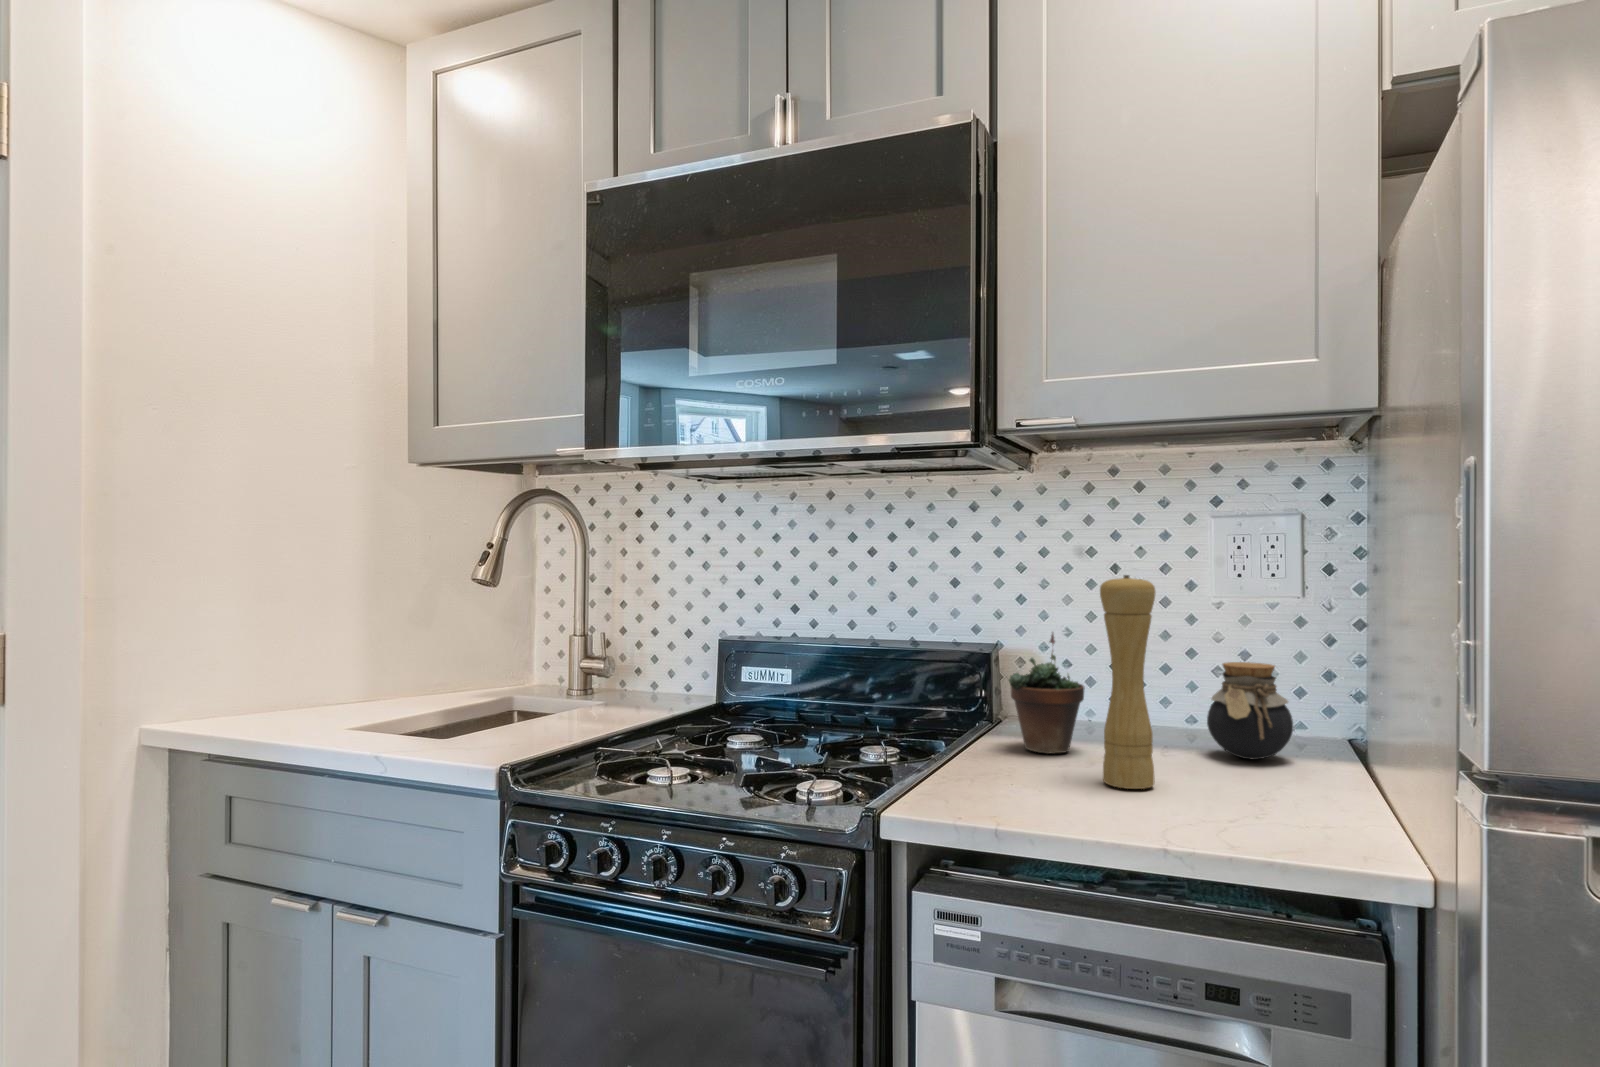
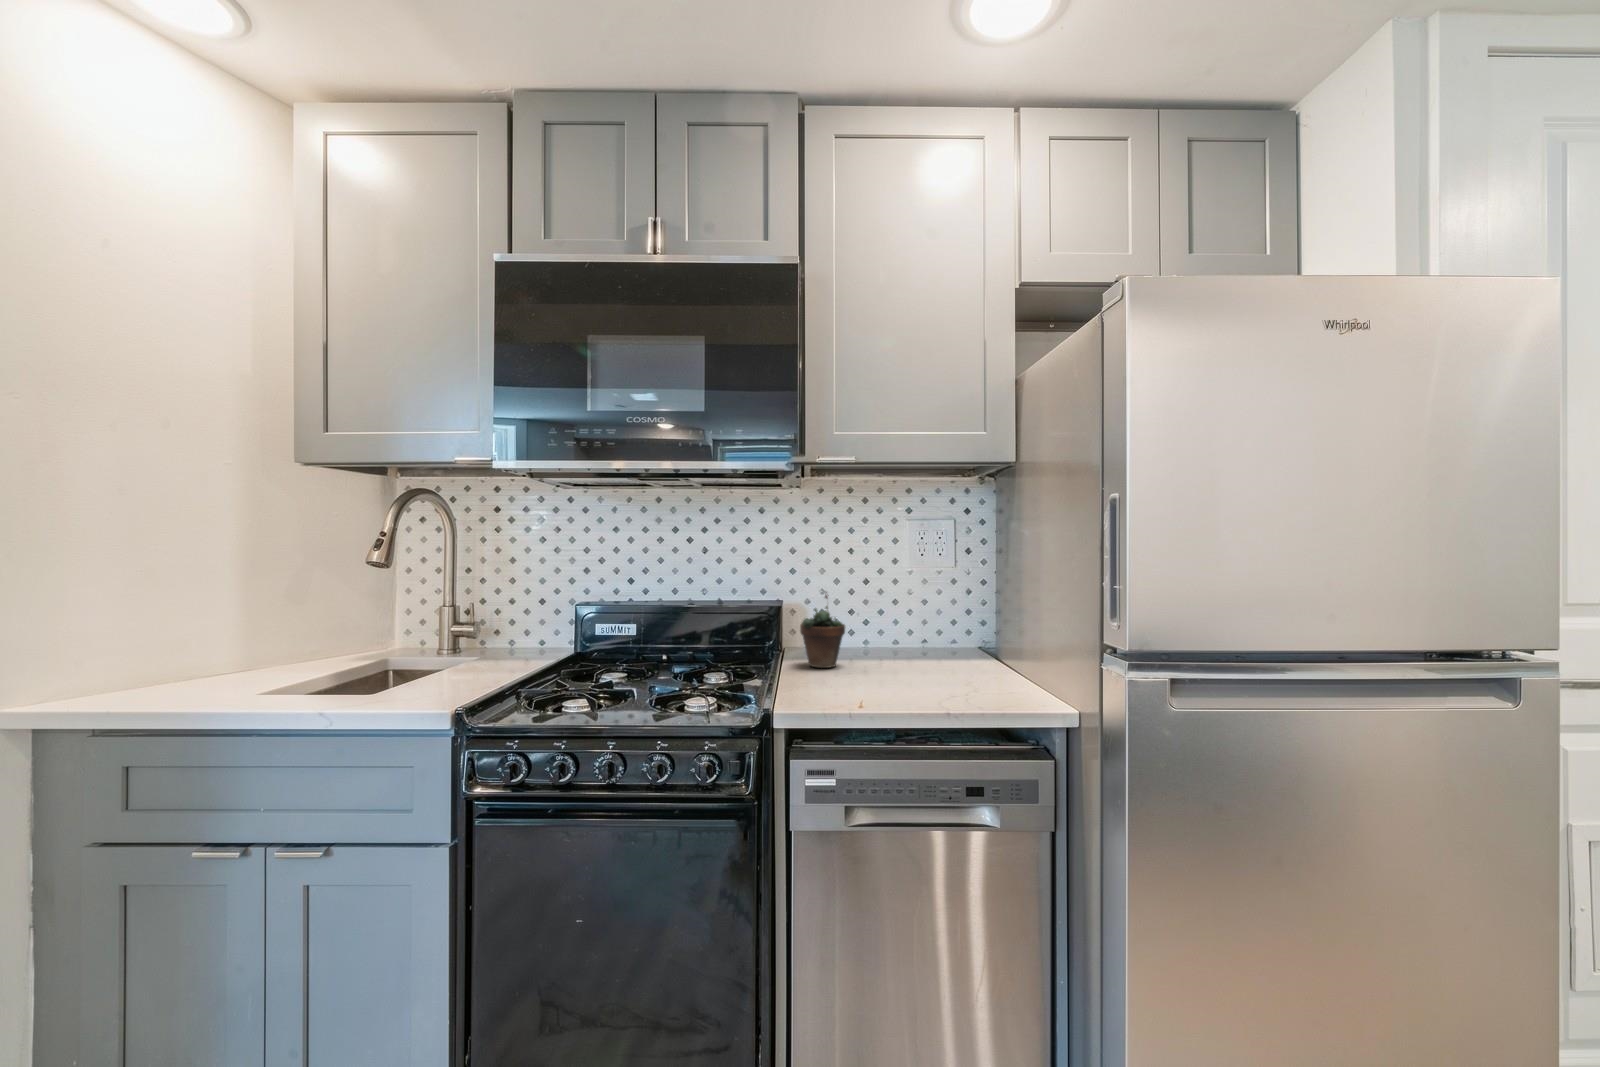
pepper mill: present [1100,575,1156,789] -> none [872,555,905,684]
jar: present [1207,662,1293,760] -> none [910,606,956,662]

